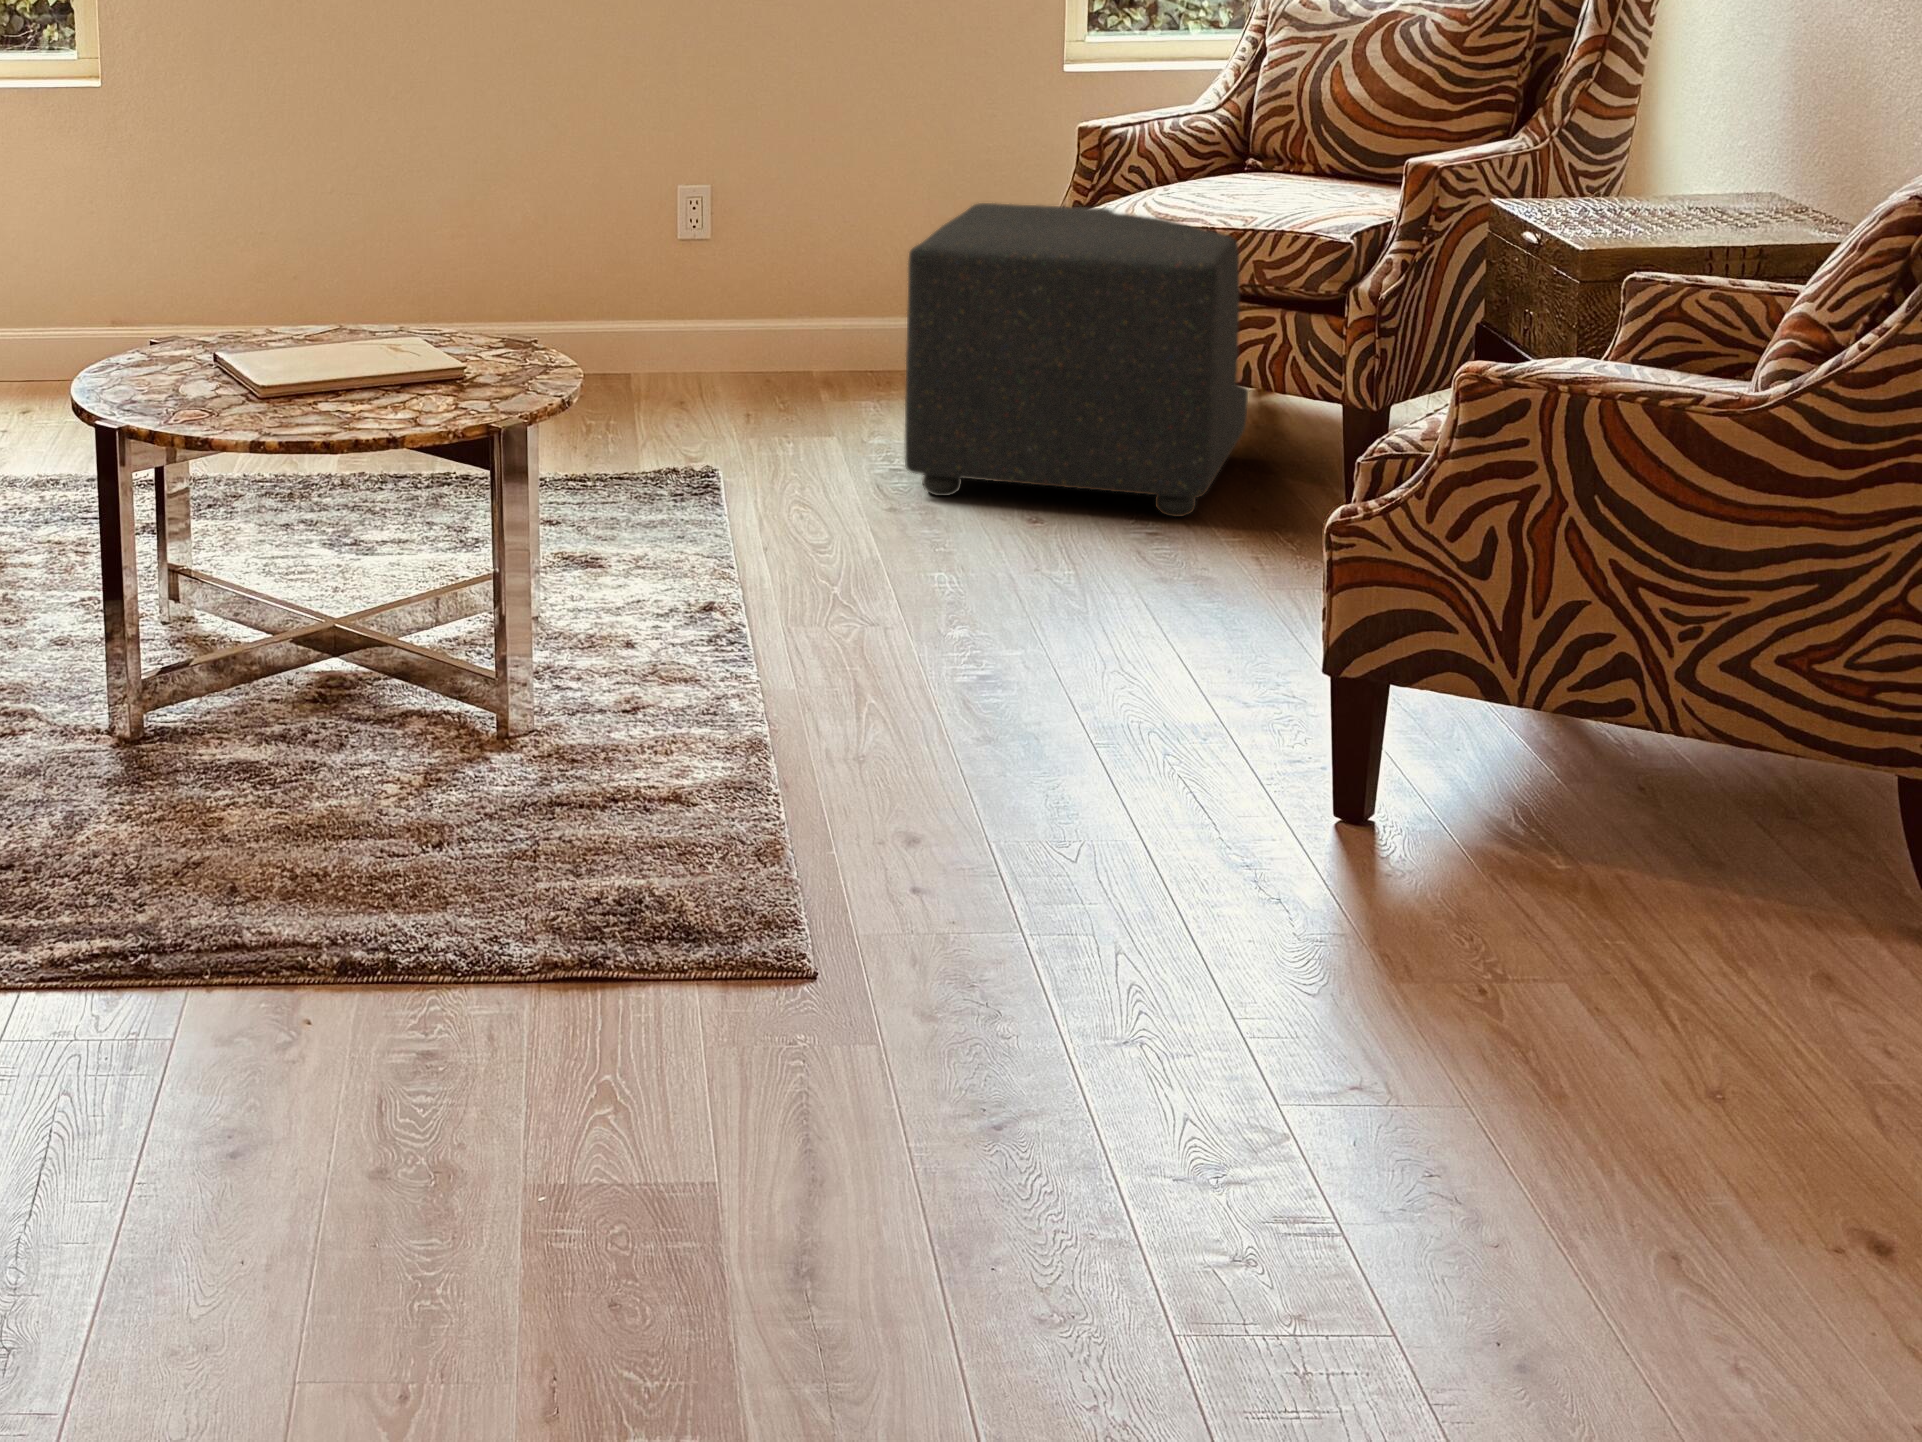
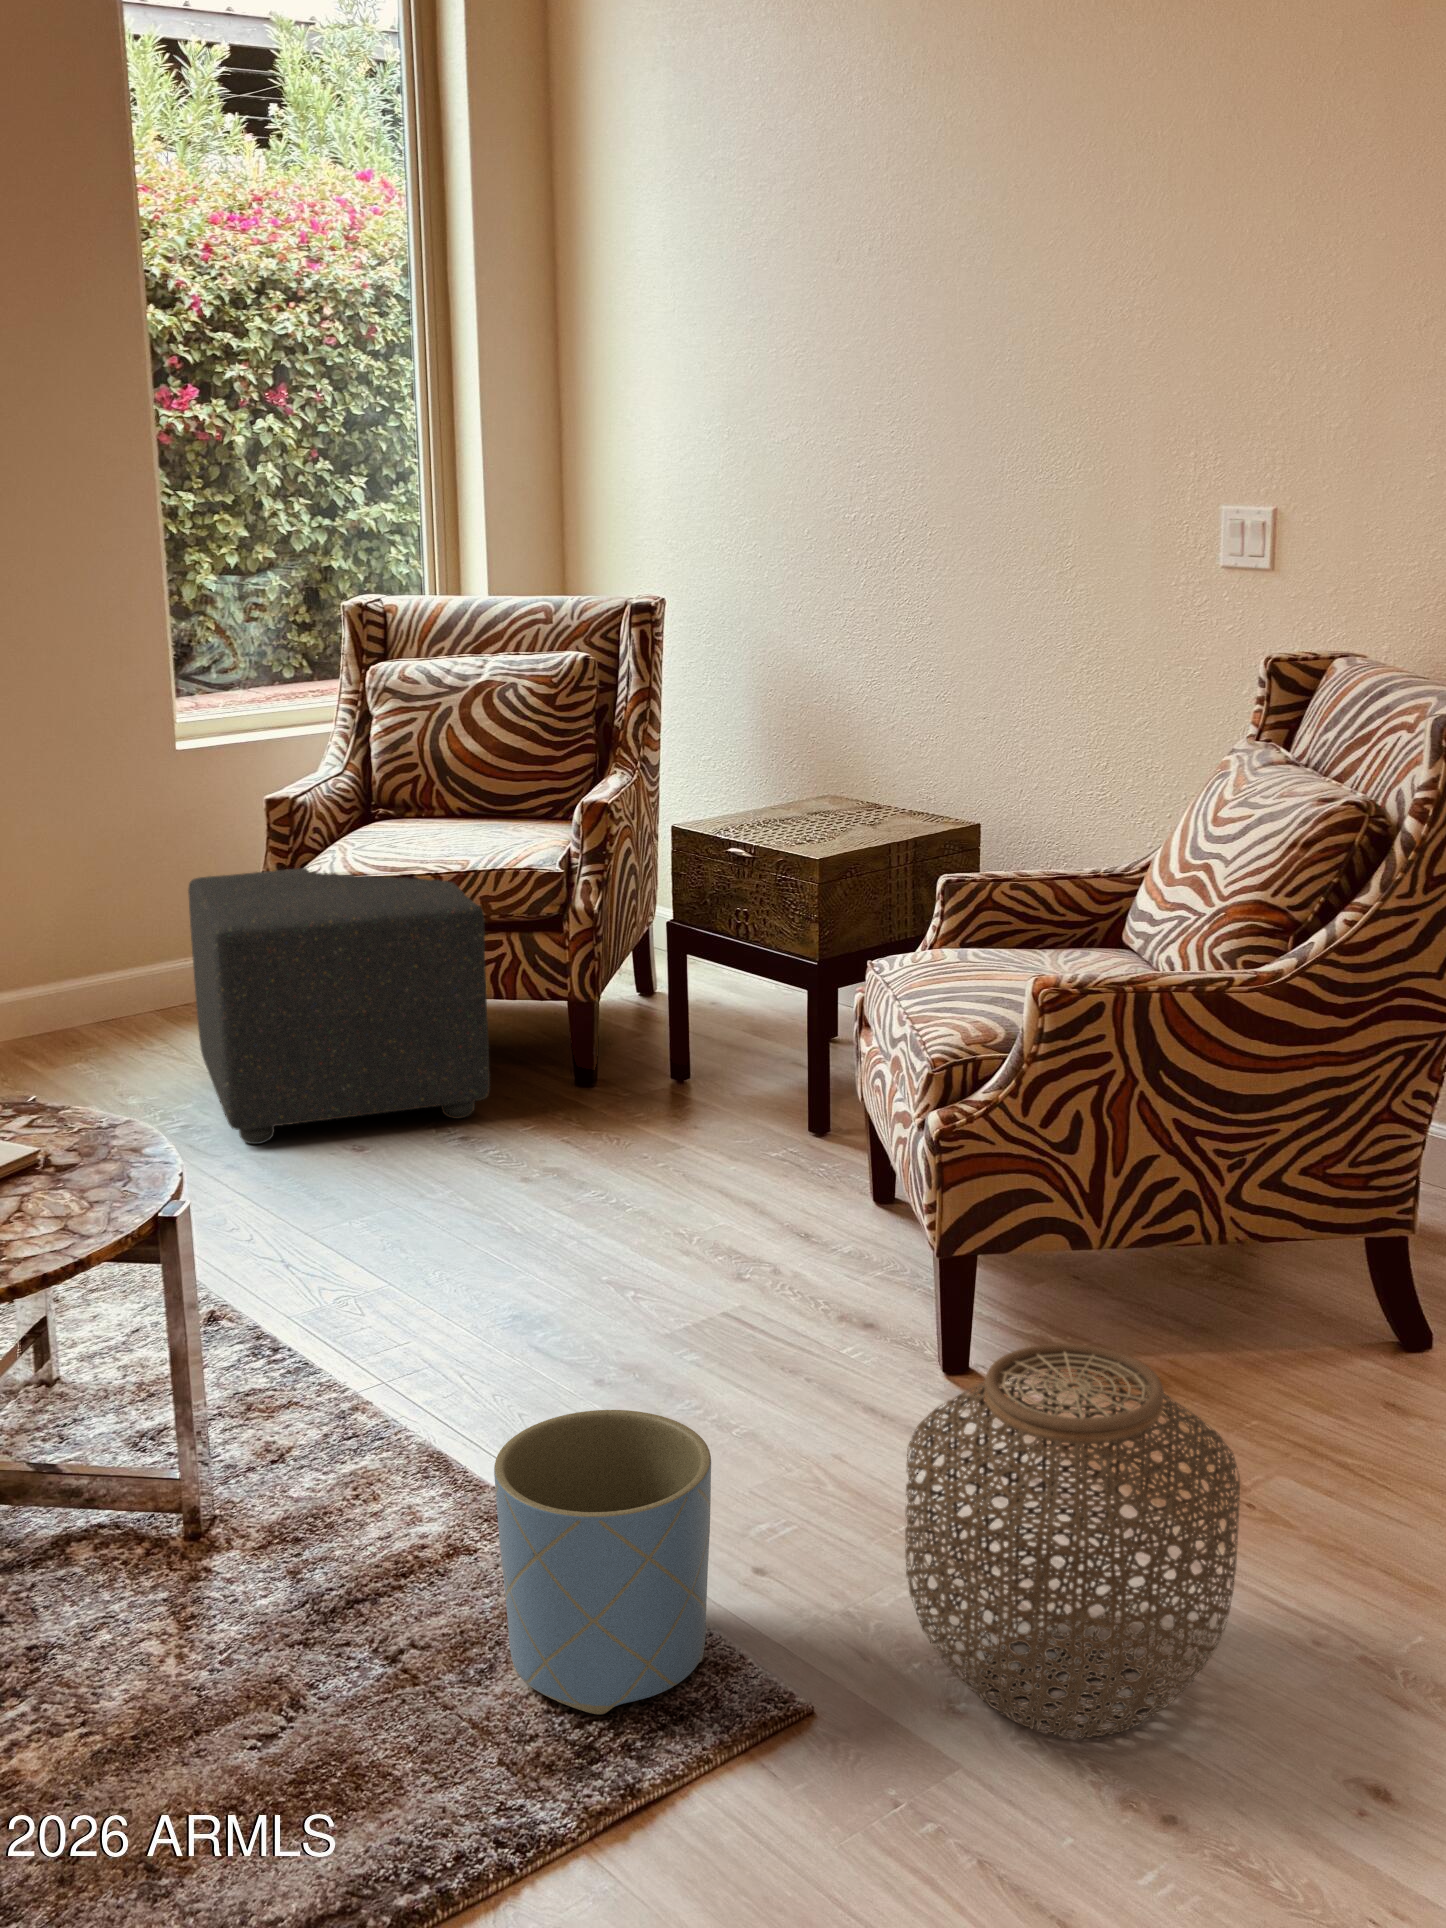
planter: none [599,655,806,911] -> present [494,1410,711,1714]
woven basket: none [885,663,1233,1061] -> present [905,1344,1240,1738]

